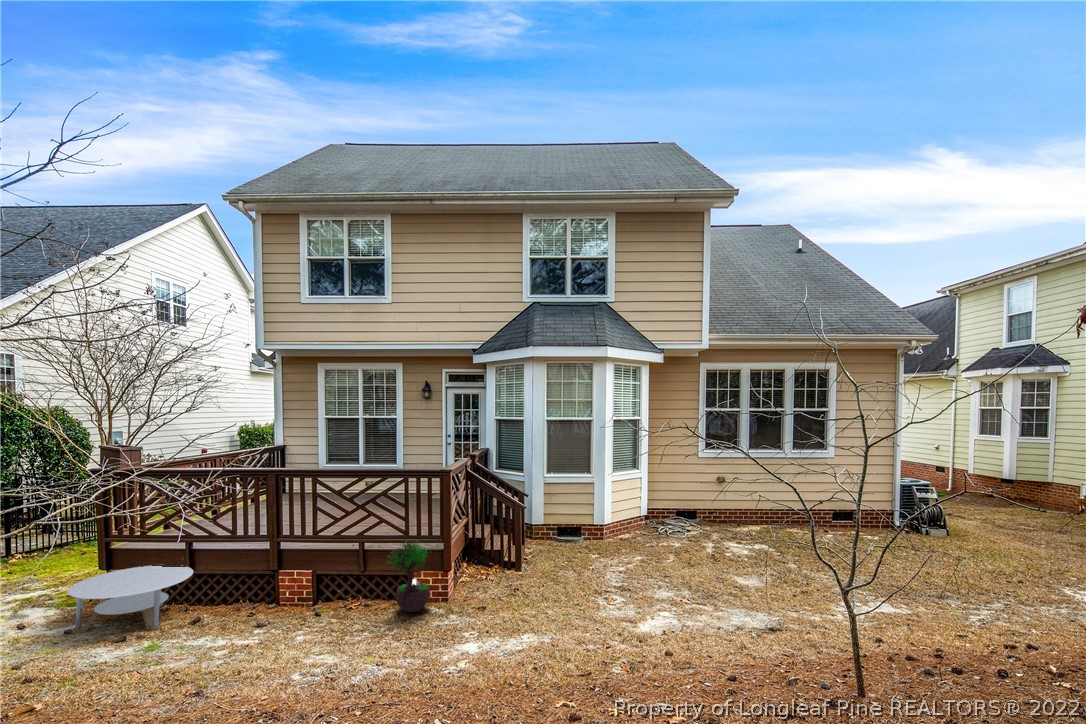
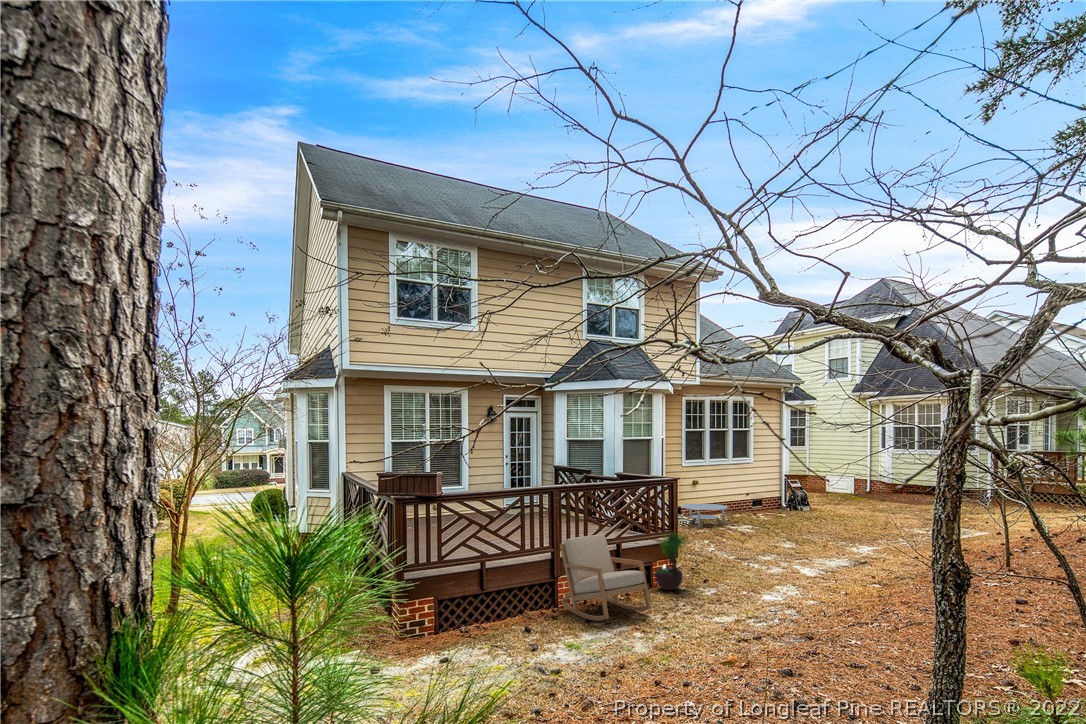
chair: none [227,532,333,630] -> present [560,534,651,621]
round table: present [67,566,193,633] -> present [680,504,728,529]

